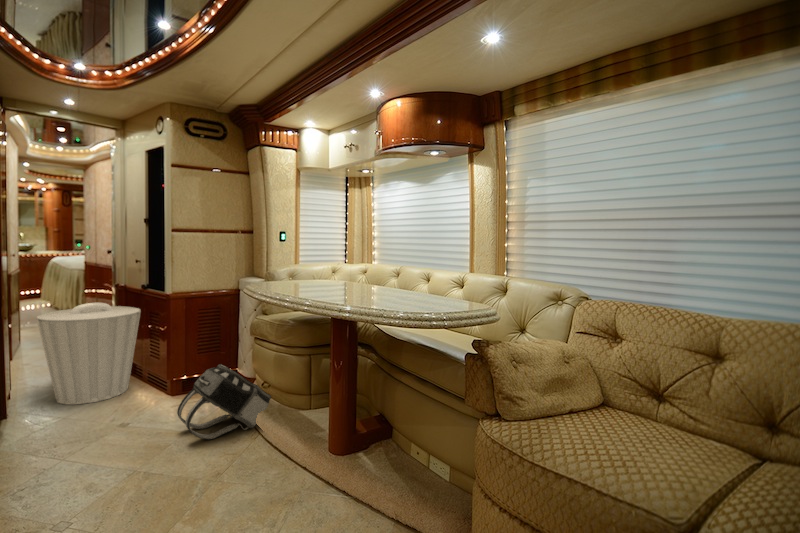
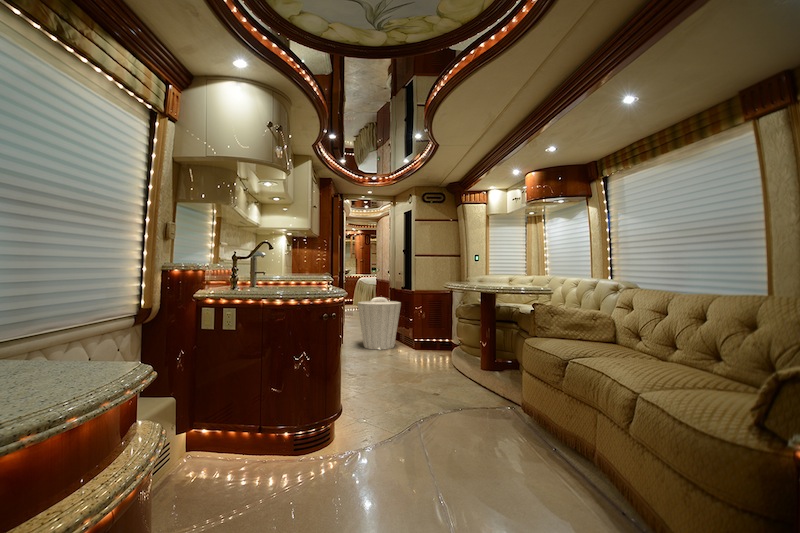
backpack: present [177,364,271,440] -> none [414,330,461,368]

